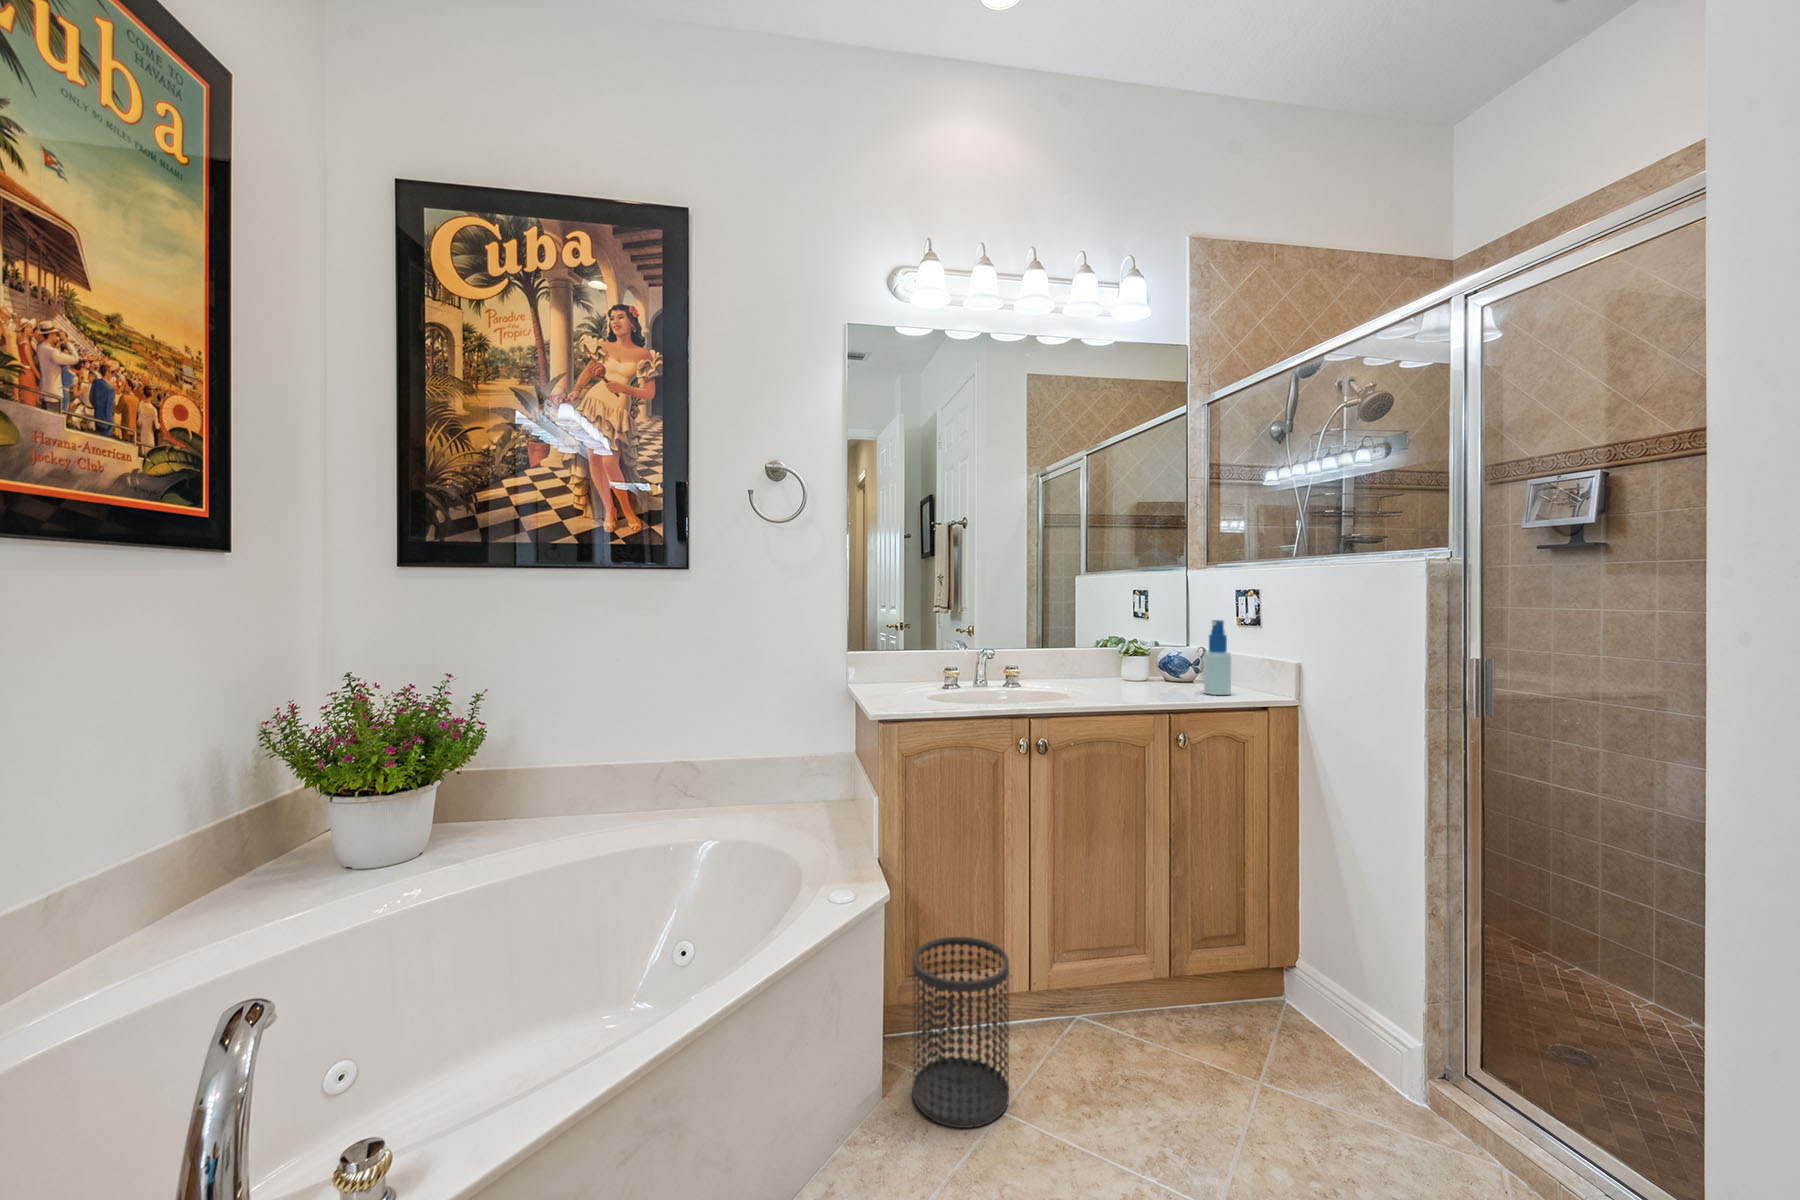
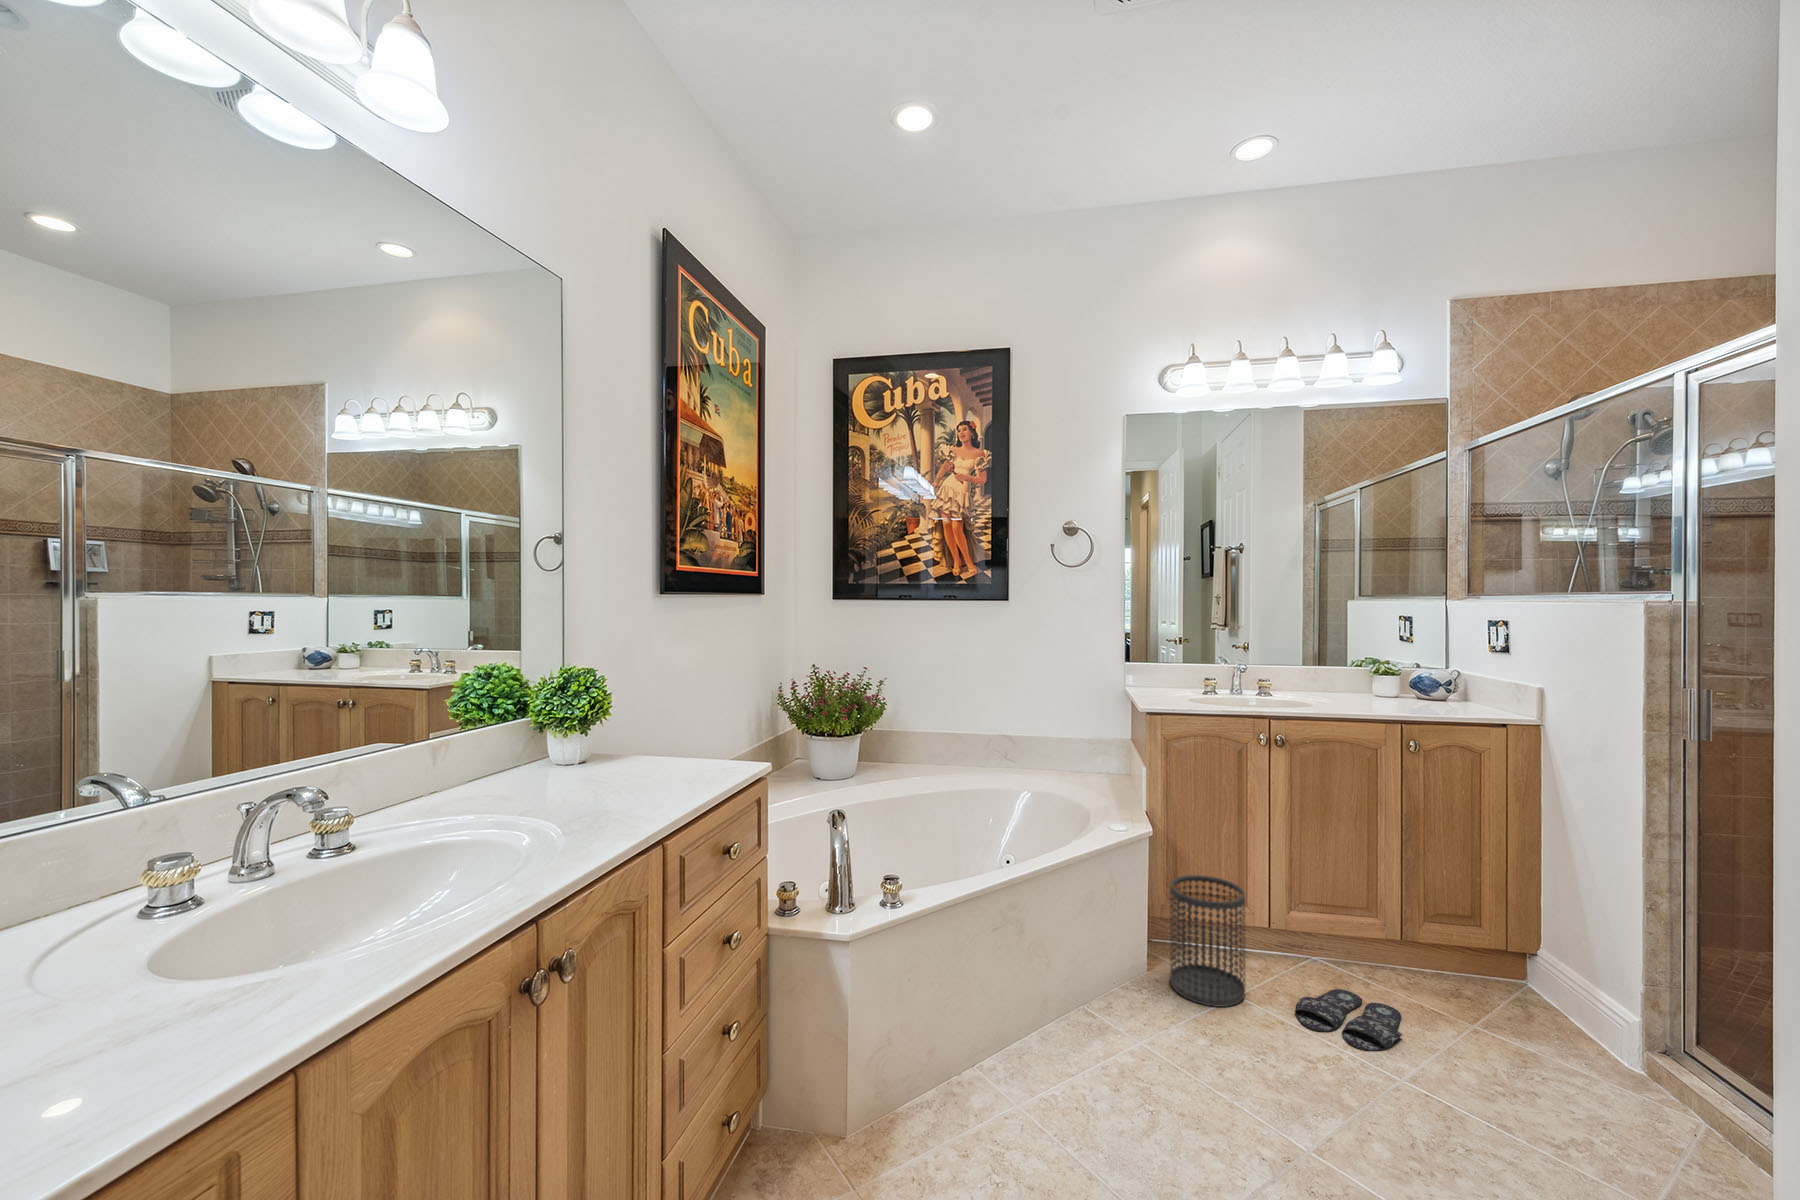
spray bottle: present [1204,620,1231,695] -> none [1446,645,1473,711]
slippers: none [1072,1057,1196,1156] -> present [1295,989,1402,1052]

